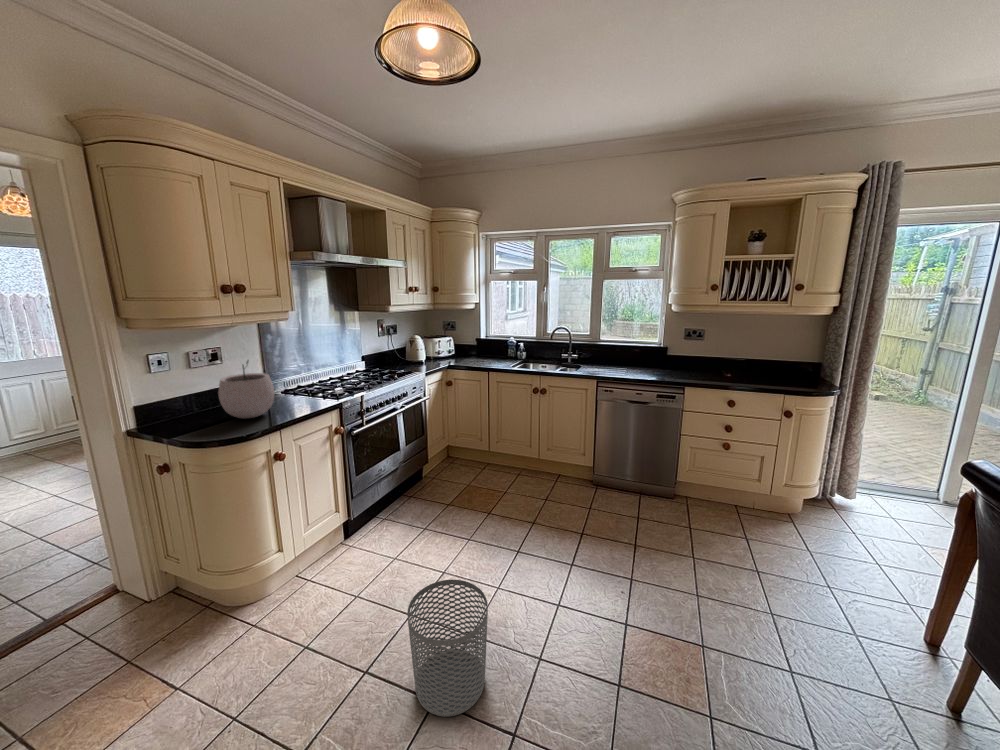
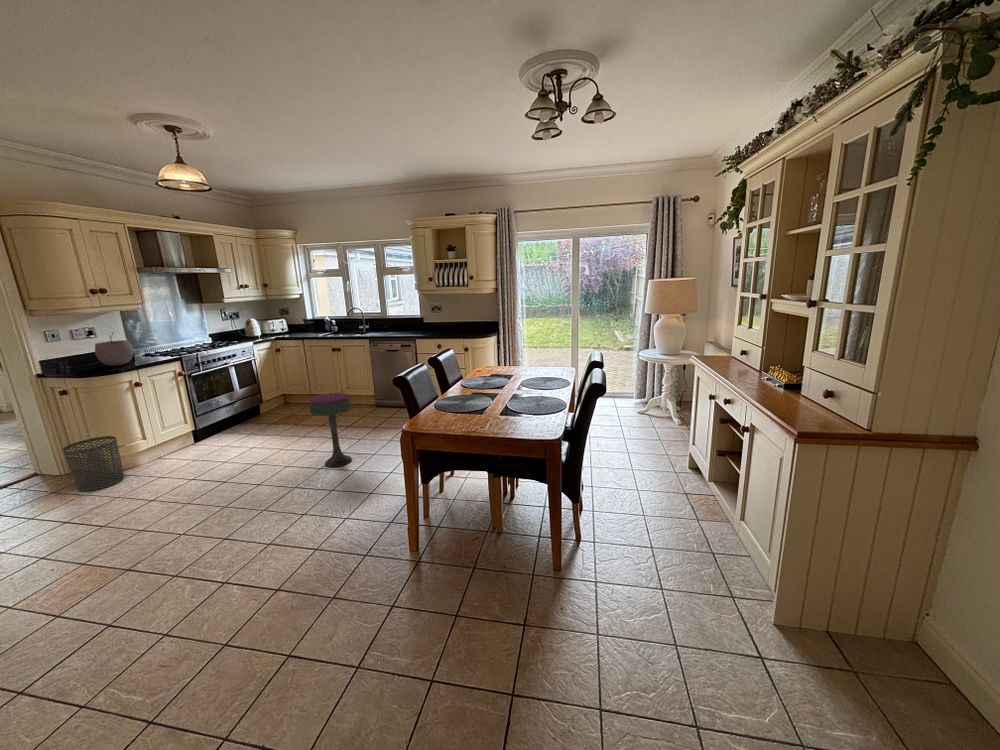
bar stool: none [604,517,694,690] -> present [309,393,352,467]
waste bin: present [407,580,488,717] -> present [63,436,124,491]

